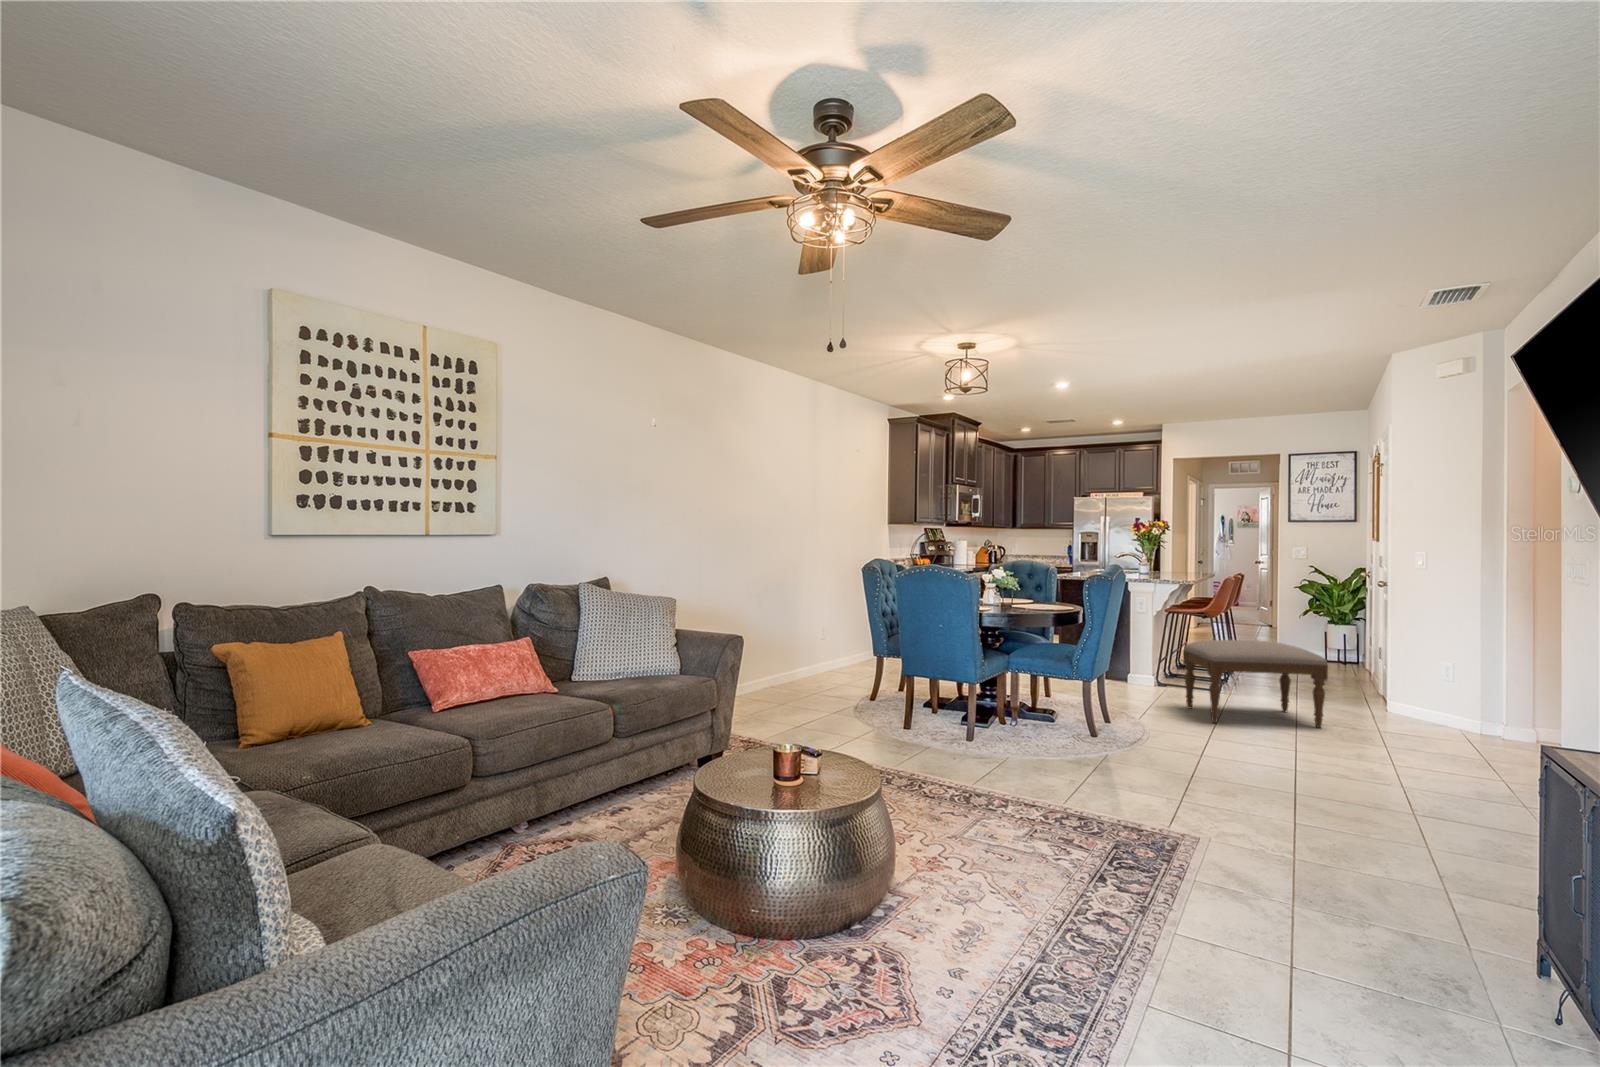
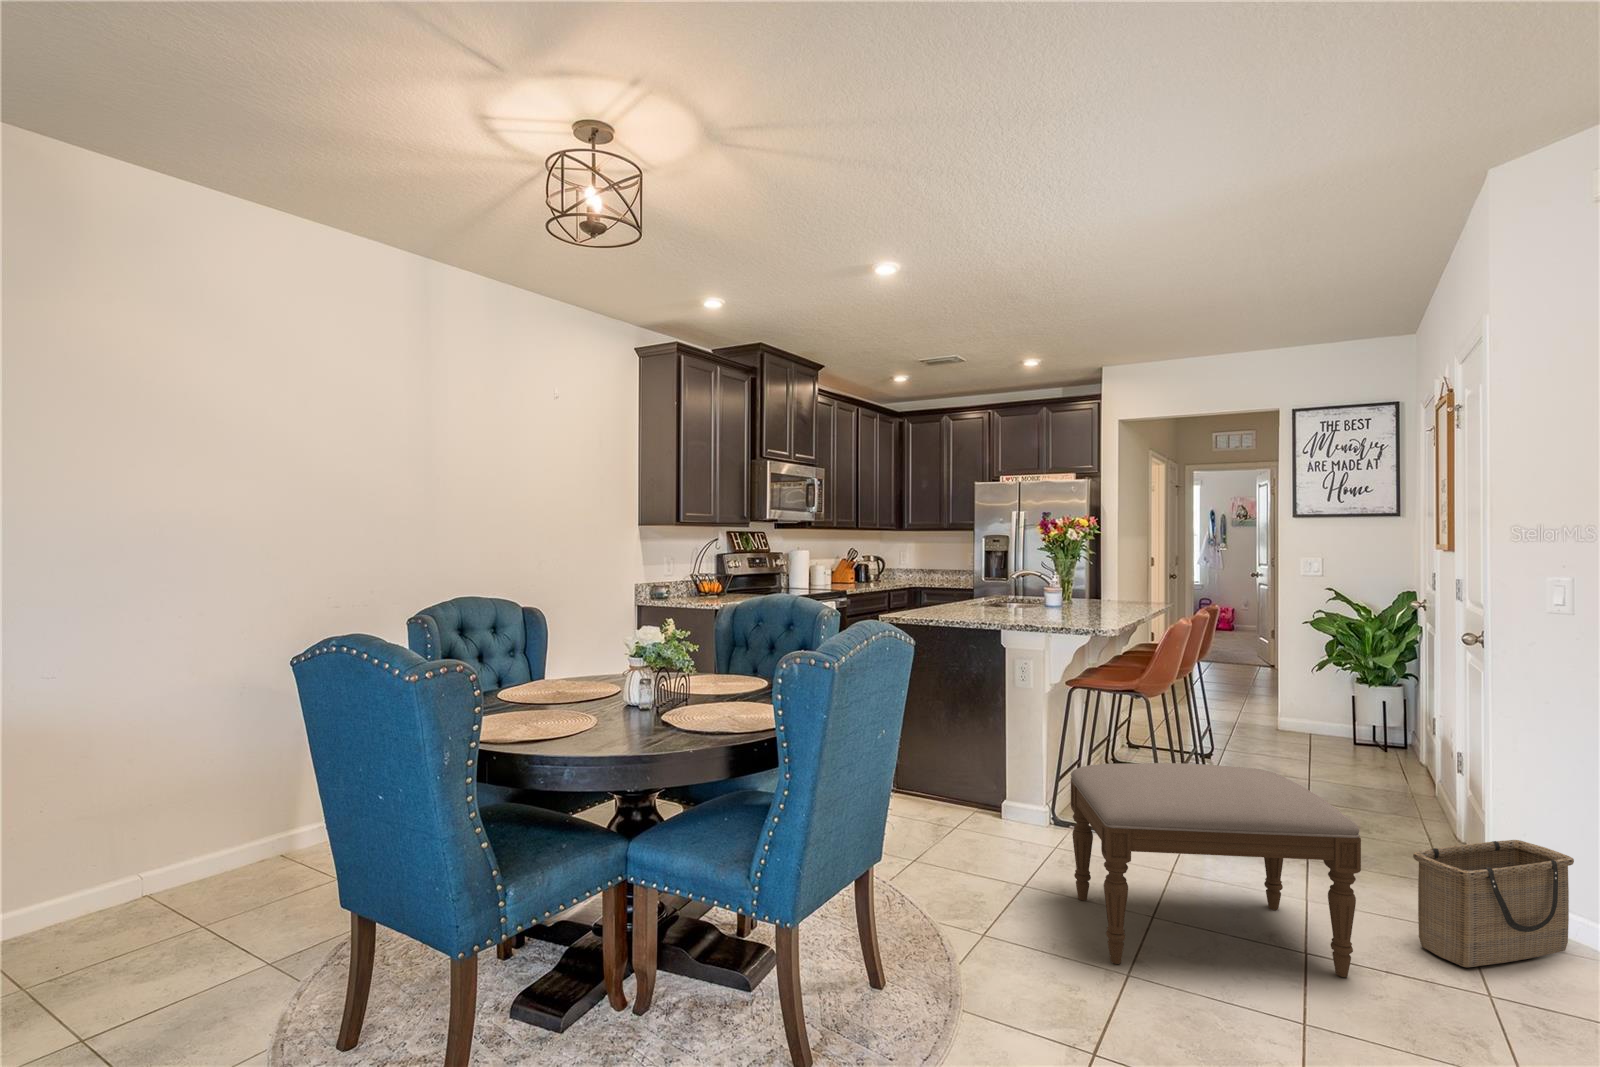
basket: none [1352,676,1427,726] -> present [1413,840,1574,967]

